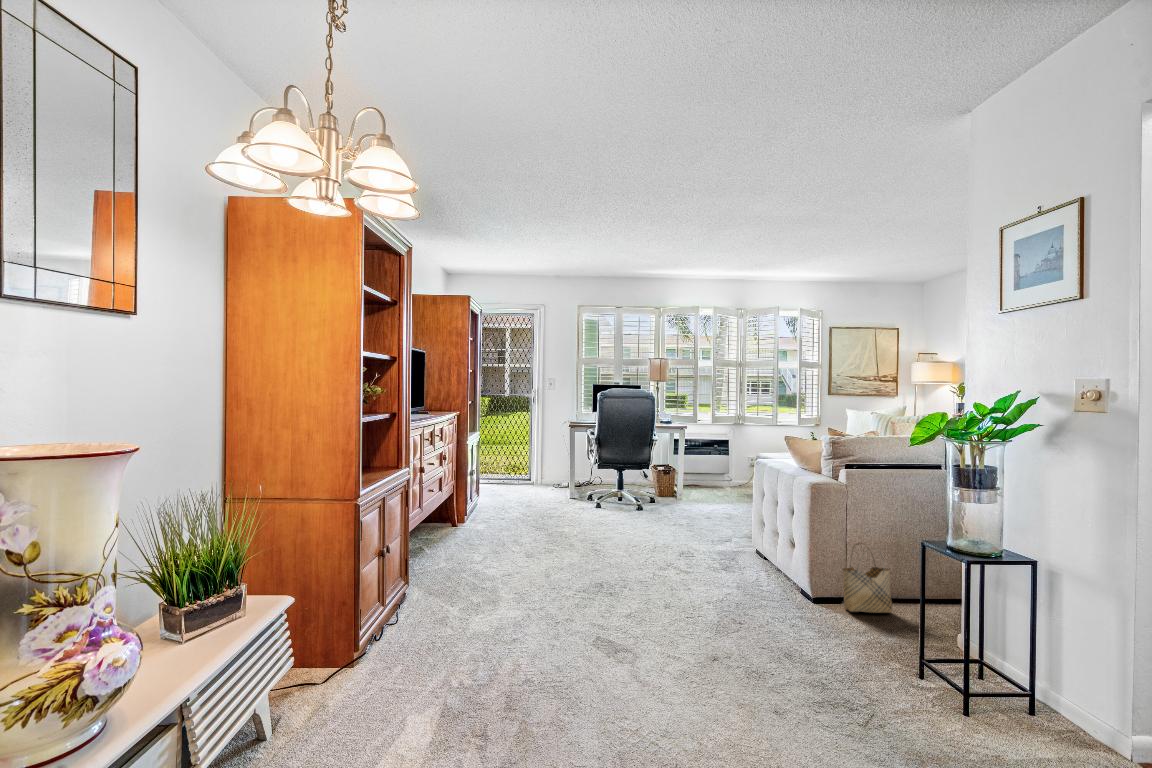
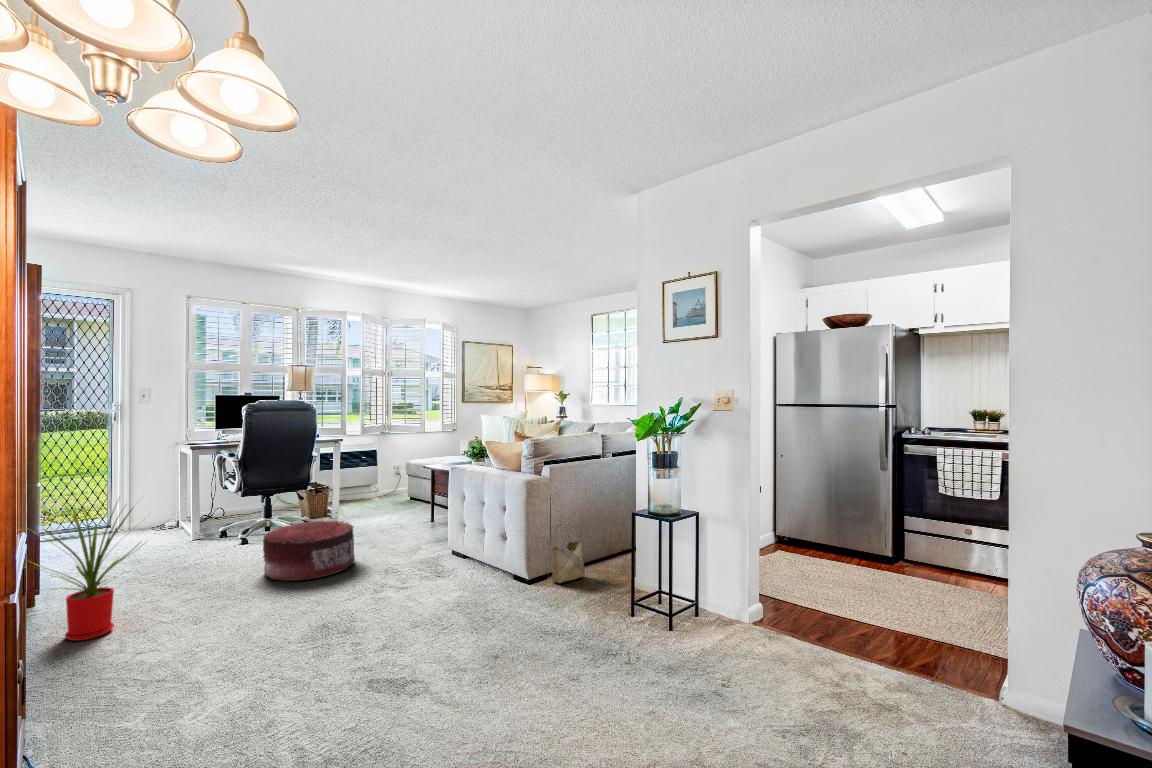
house plant: none [436,454,503,552] -> present [38,501,140,641]
pouf: none [590,495,664,547] -> present [263,520,355,581]

